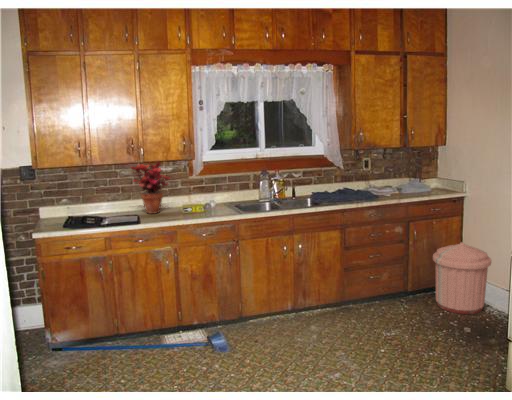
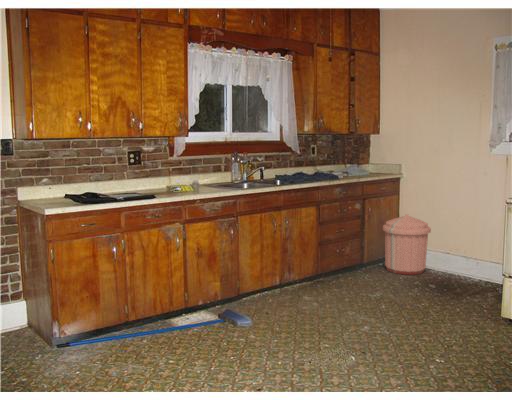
potted plant: present [131,163,169,214] -> none [122,139,172,192]

